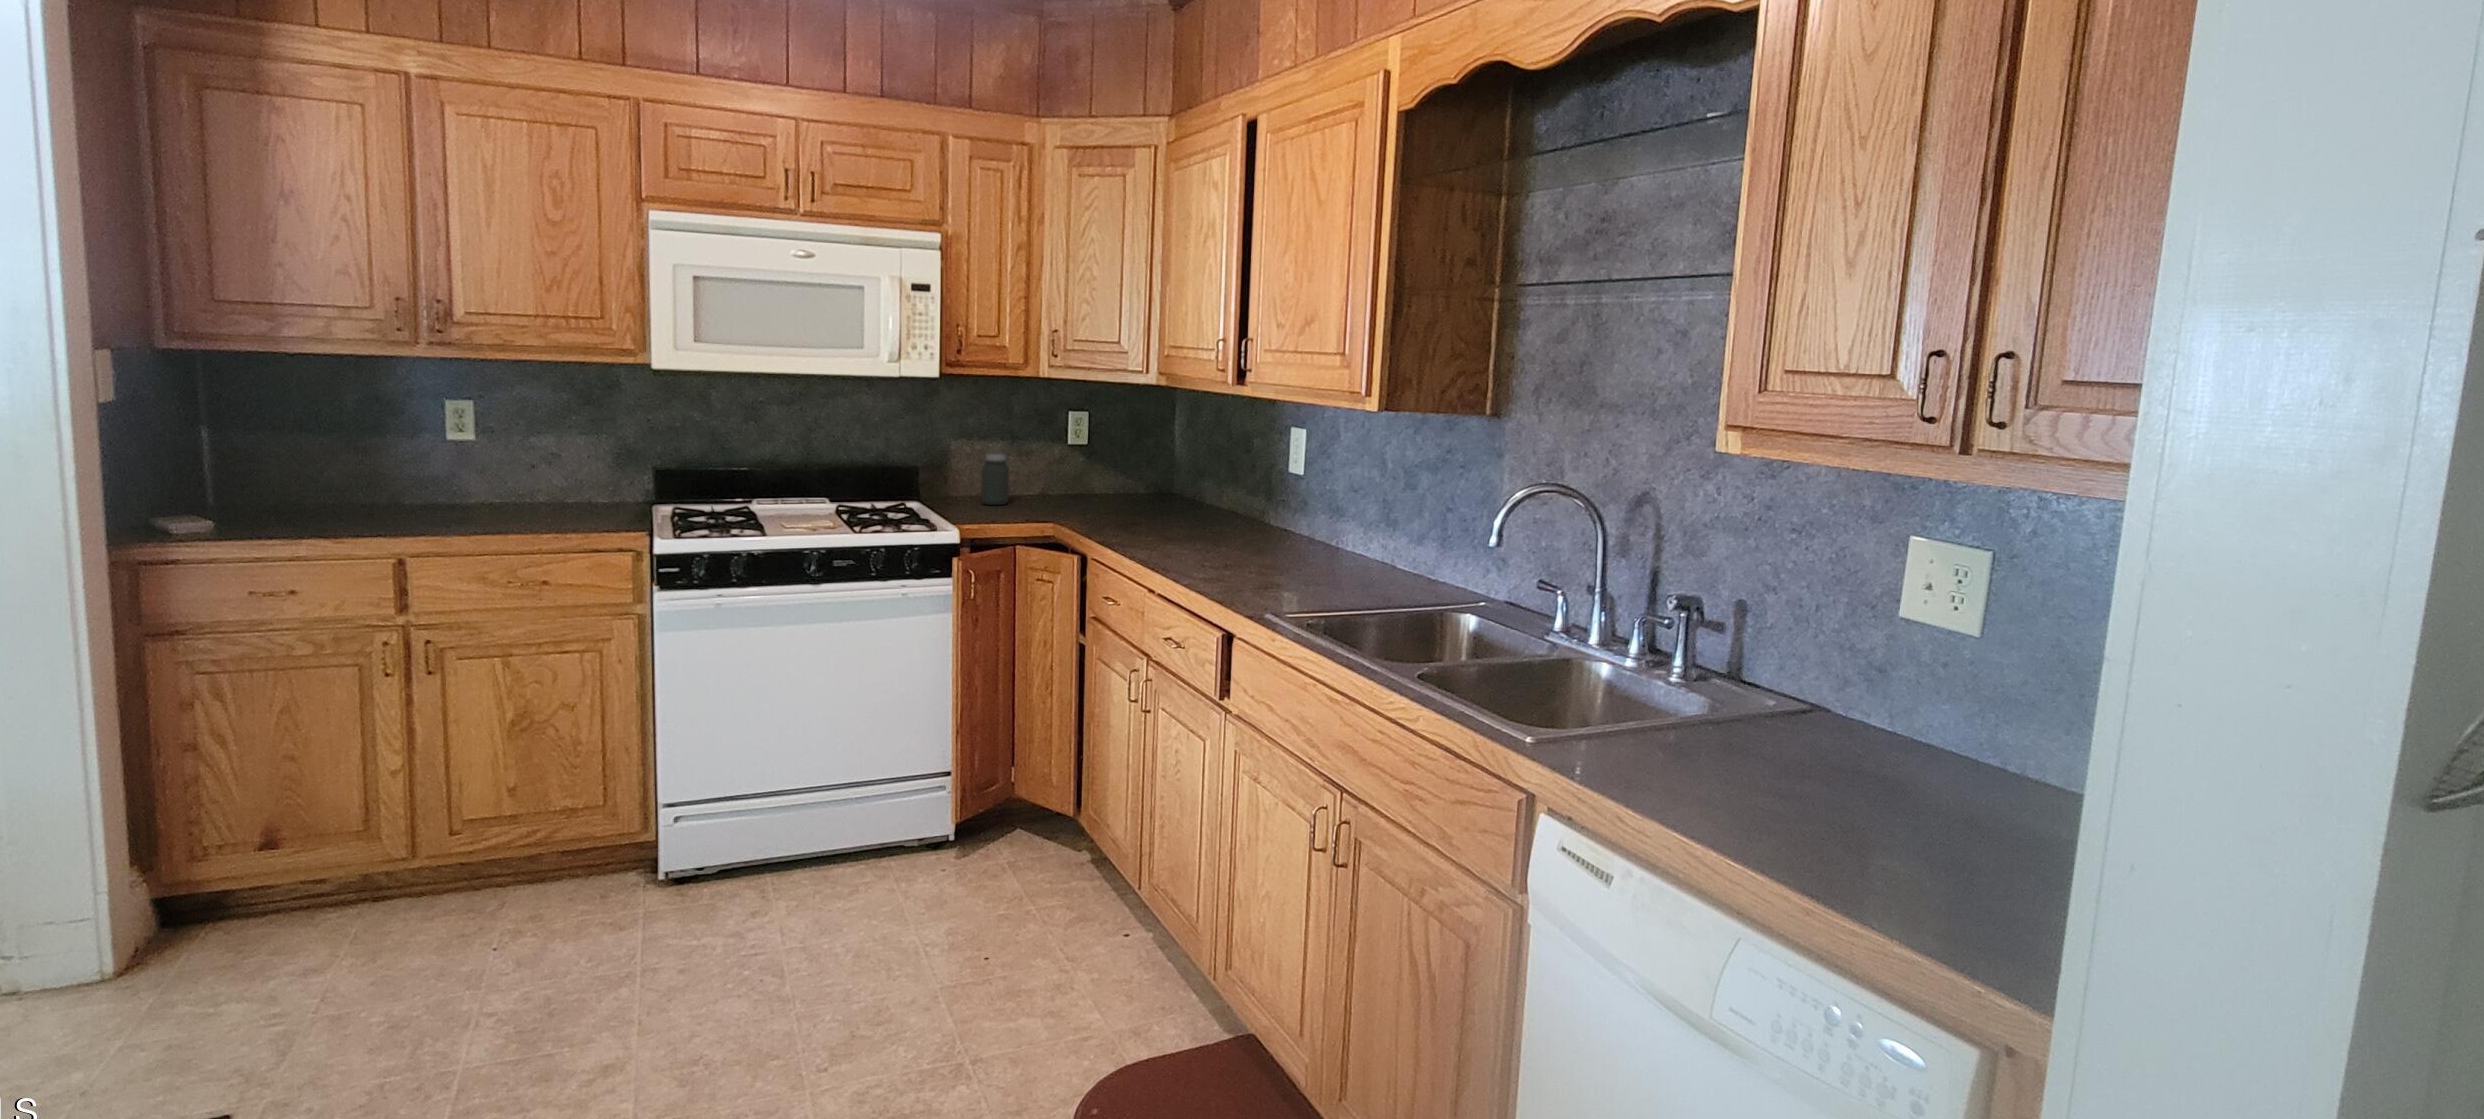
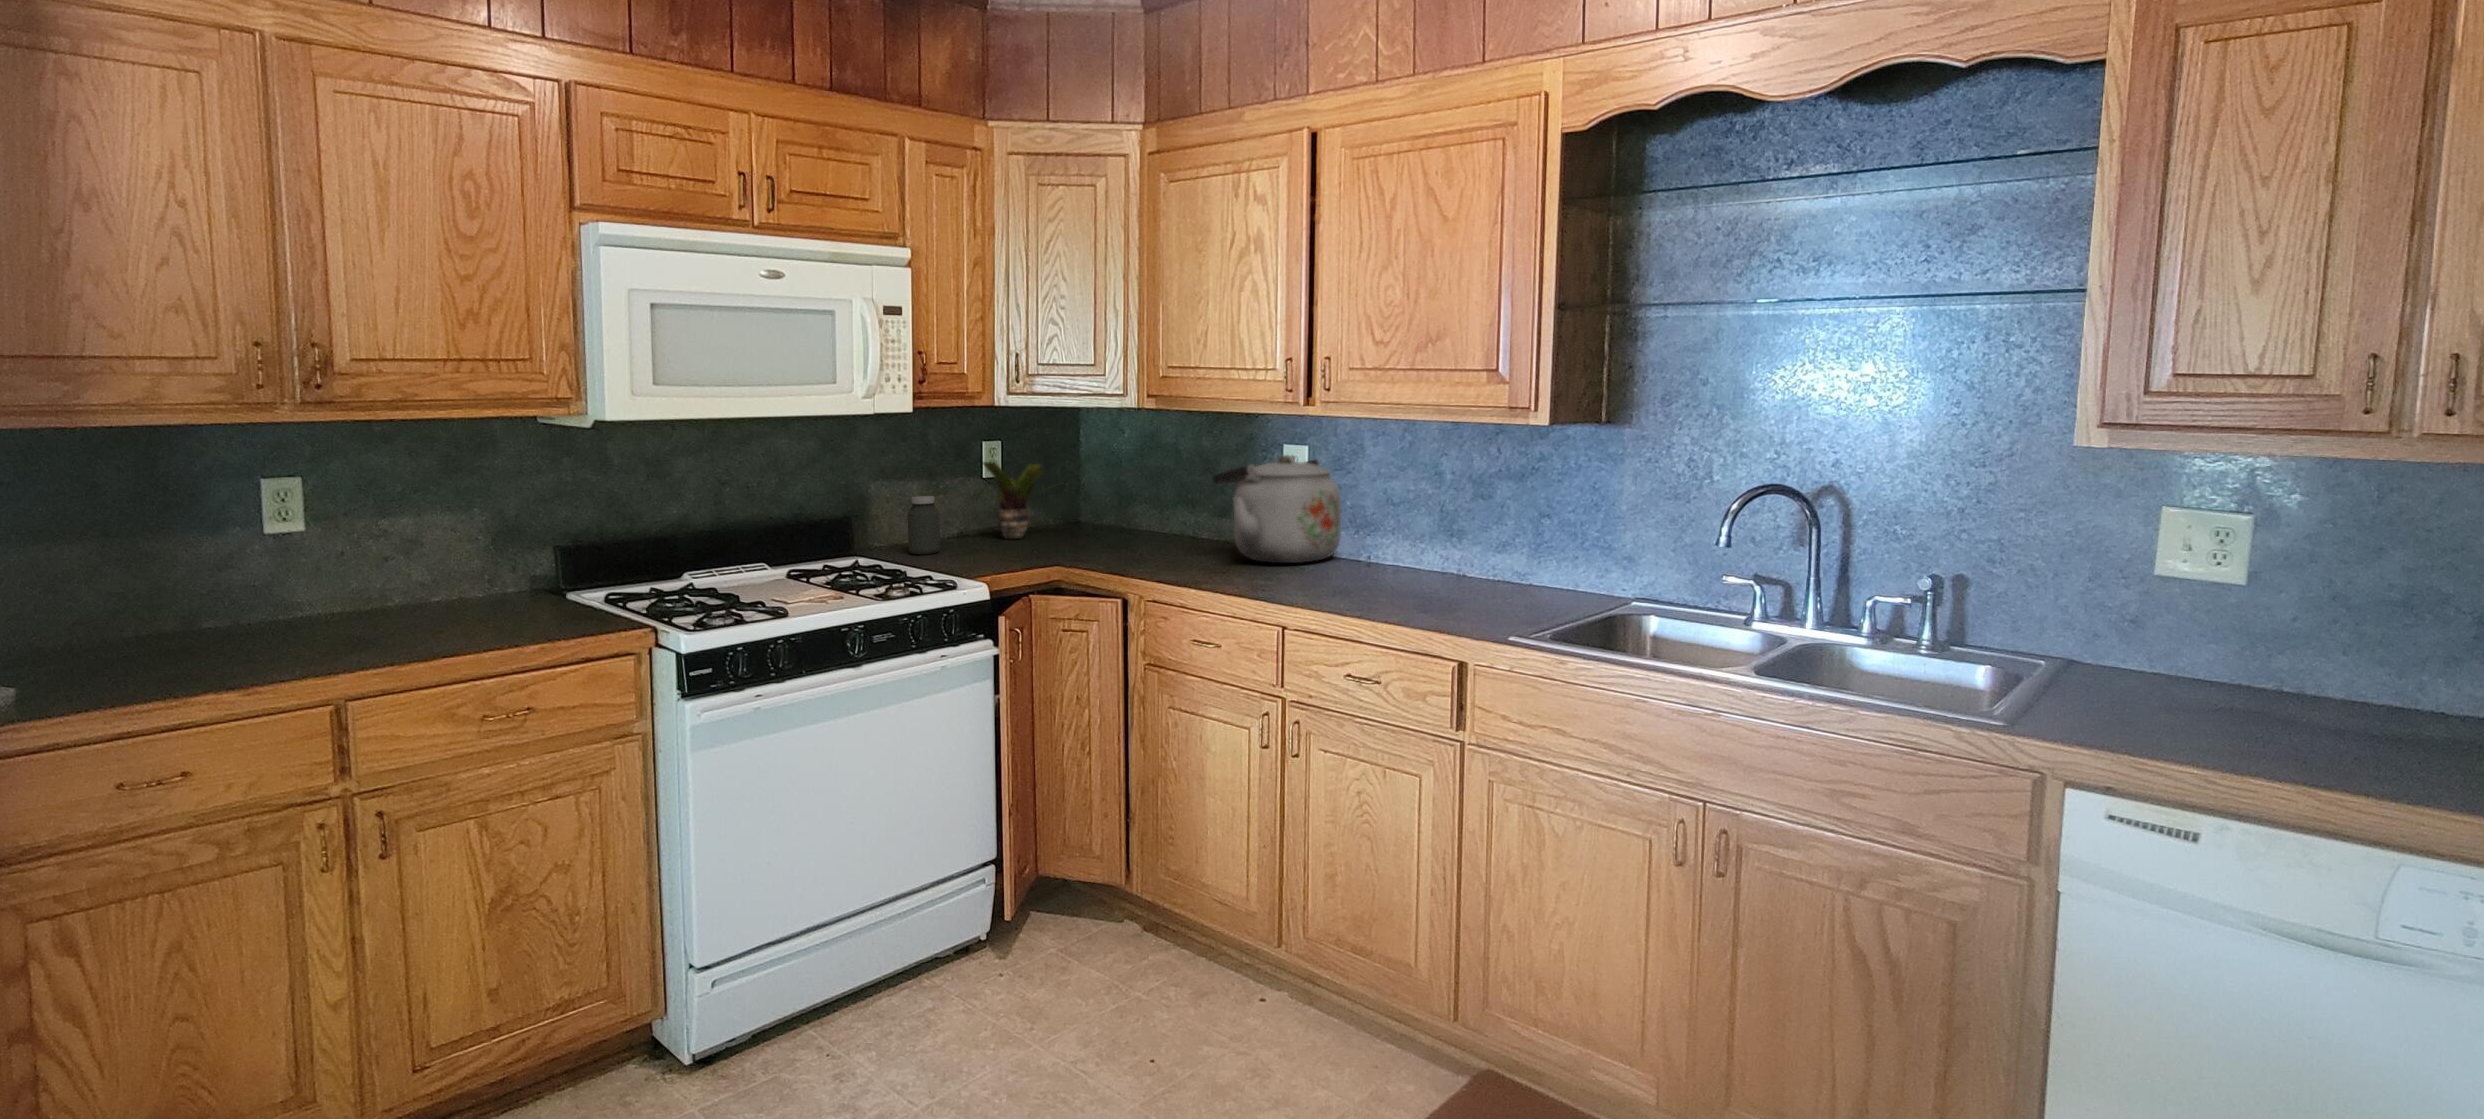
potted plant: none [1046,428,1138,501] -> present [983,462,1043,539]
kettle: none [1160,446,1284,552] -> present [1213,455,1341,563]

